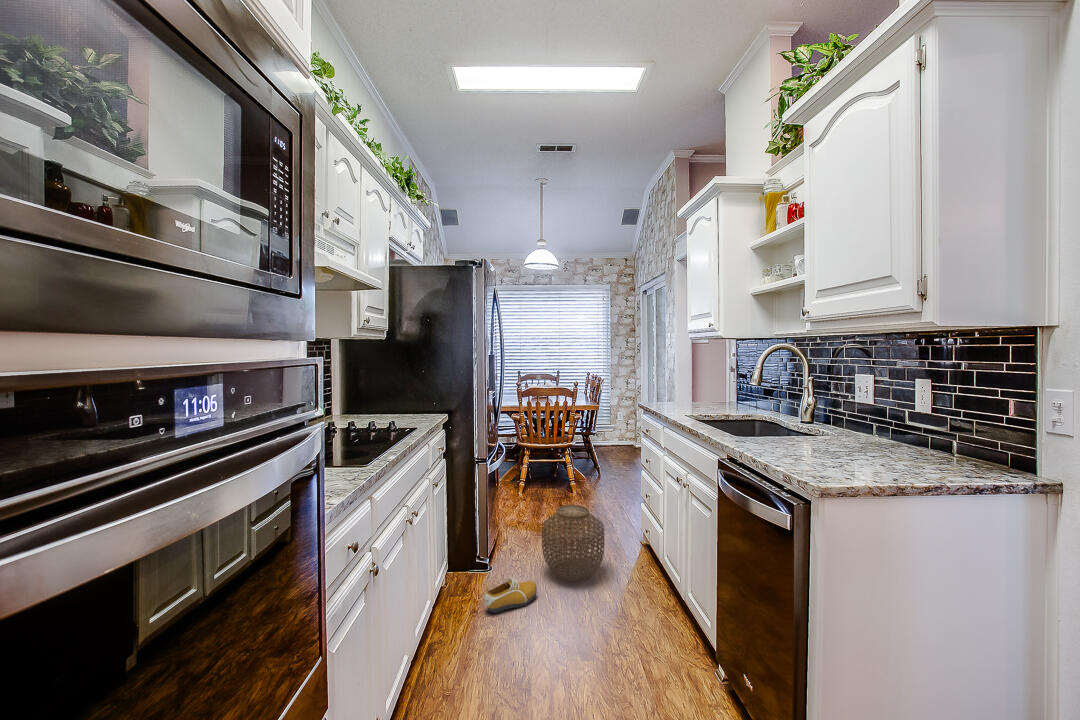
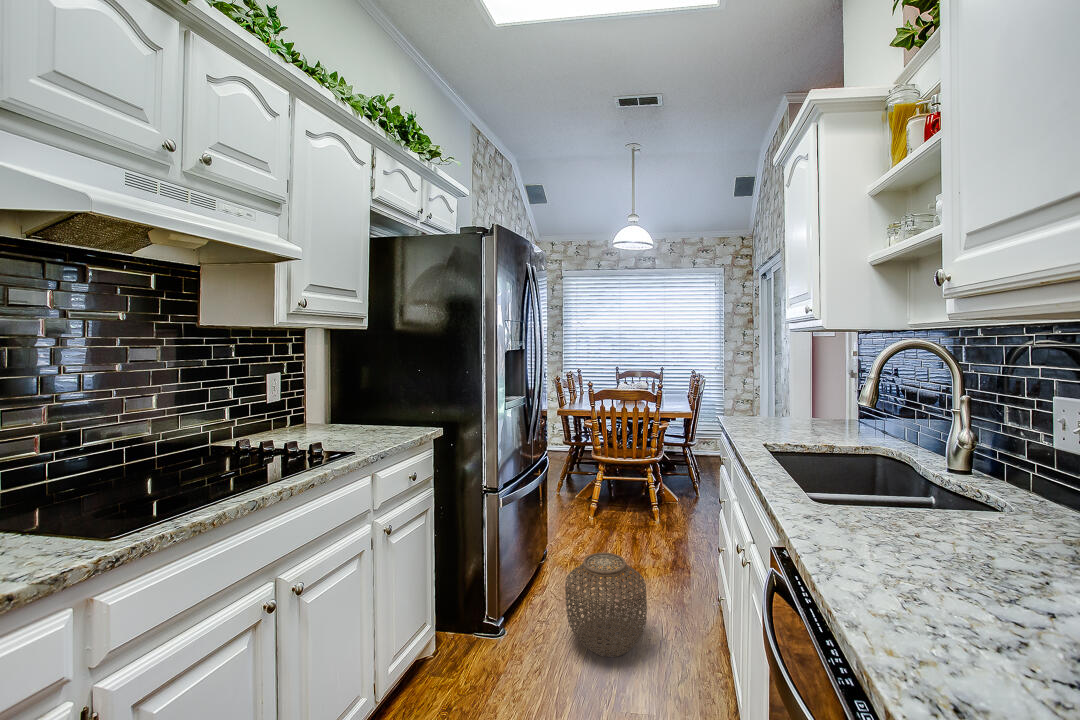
shoe: present [484,578,537,613] -> none [476,643,547,687]

